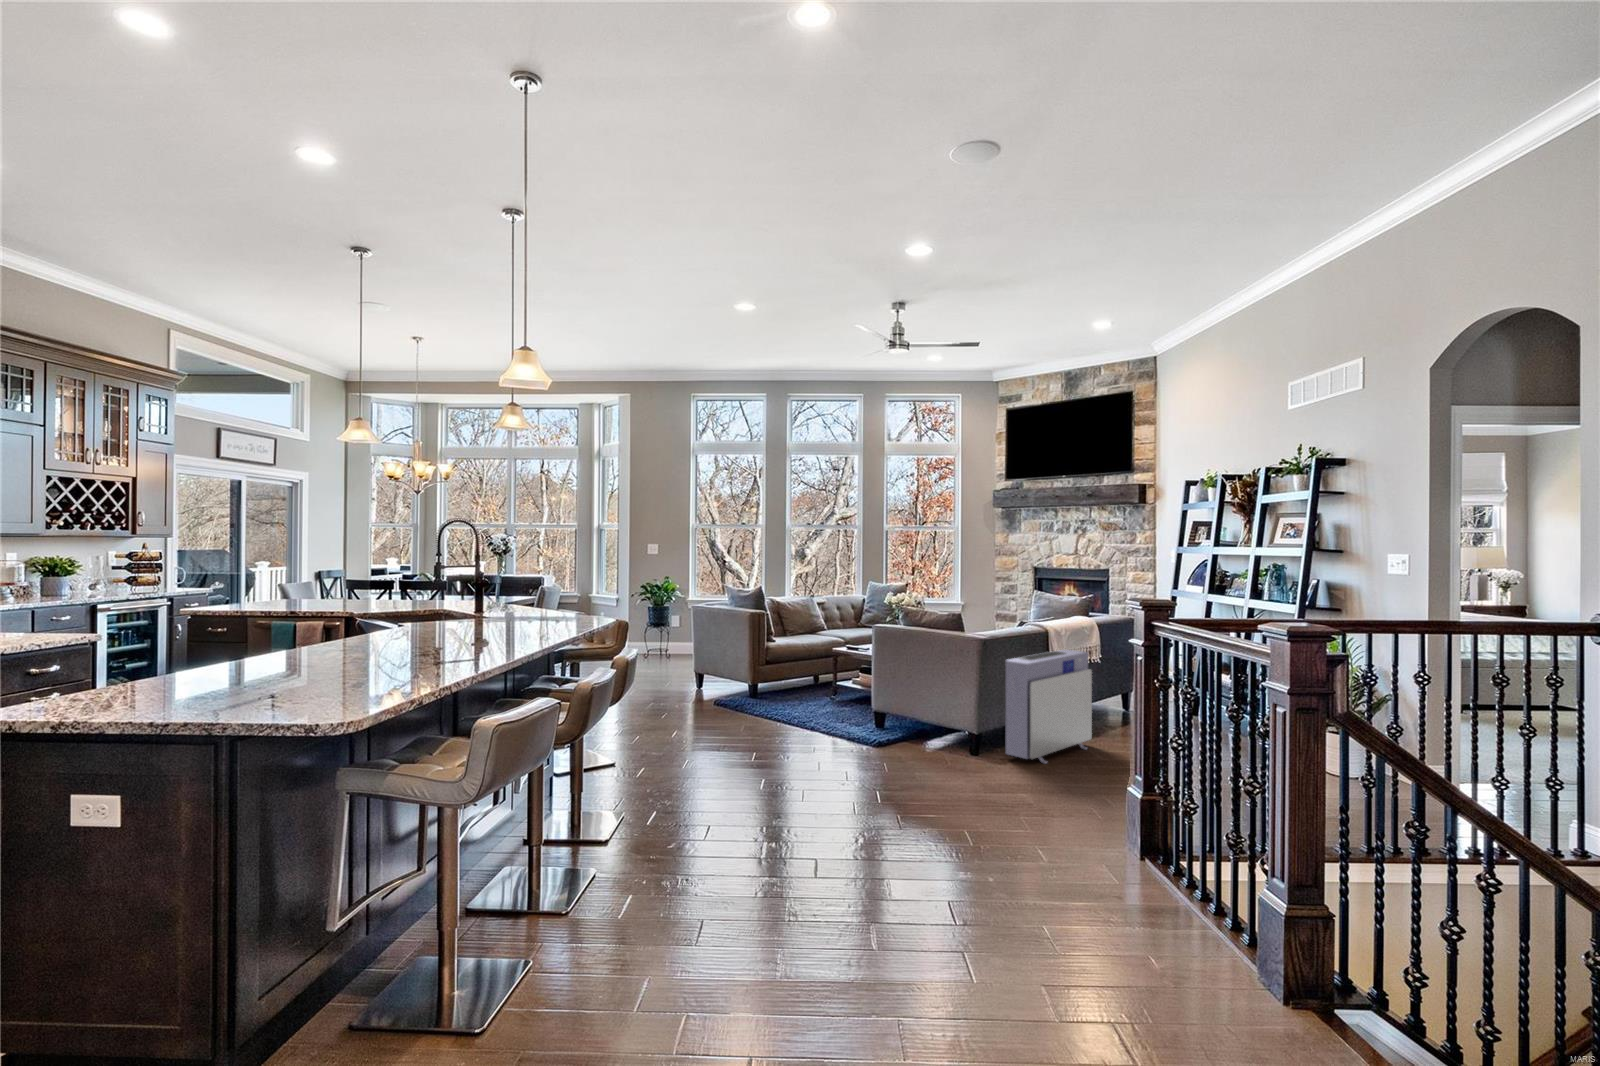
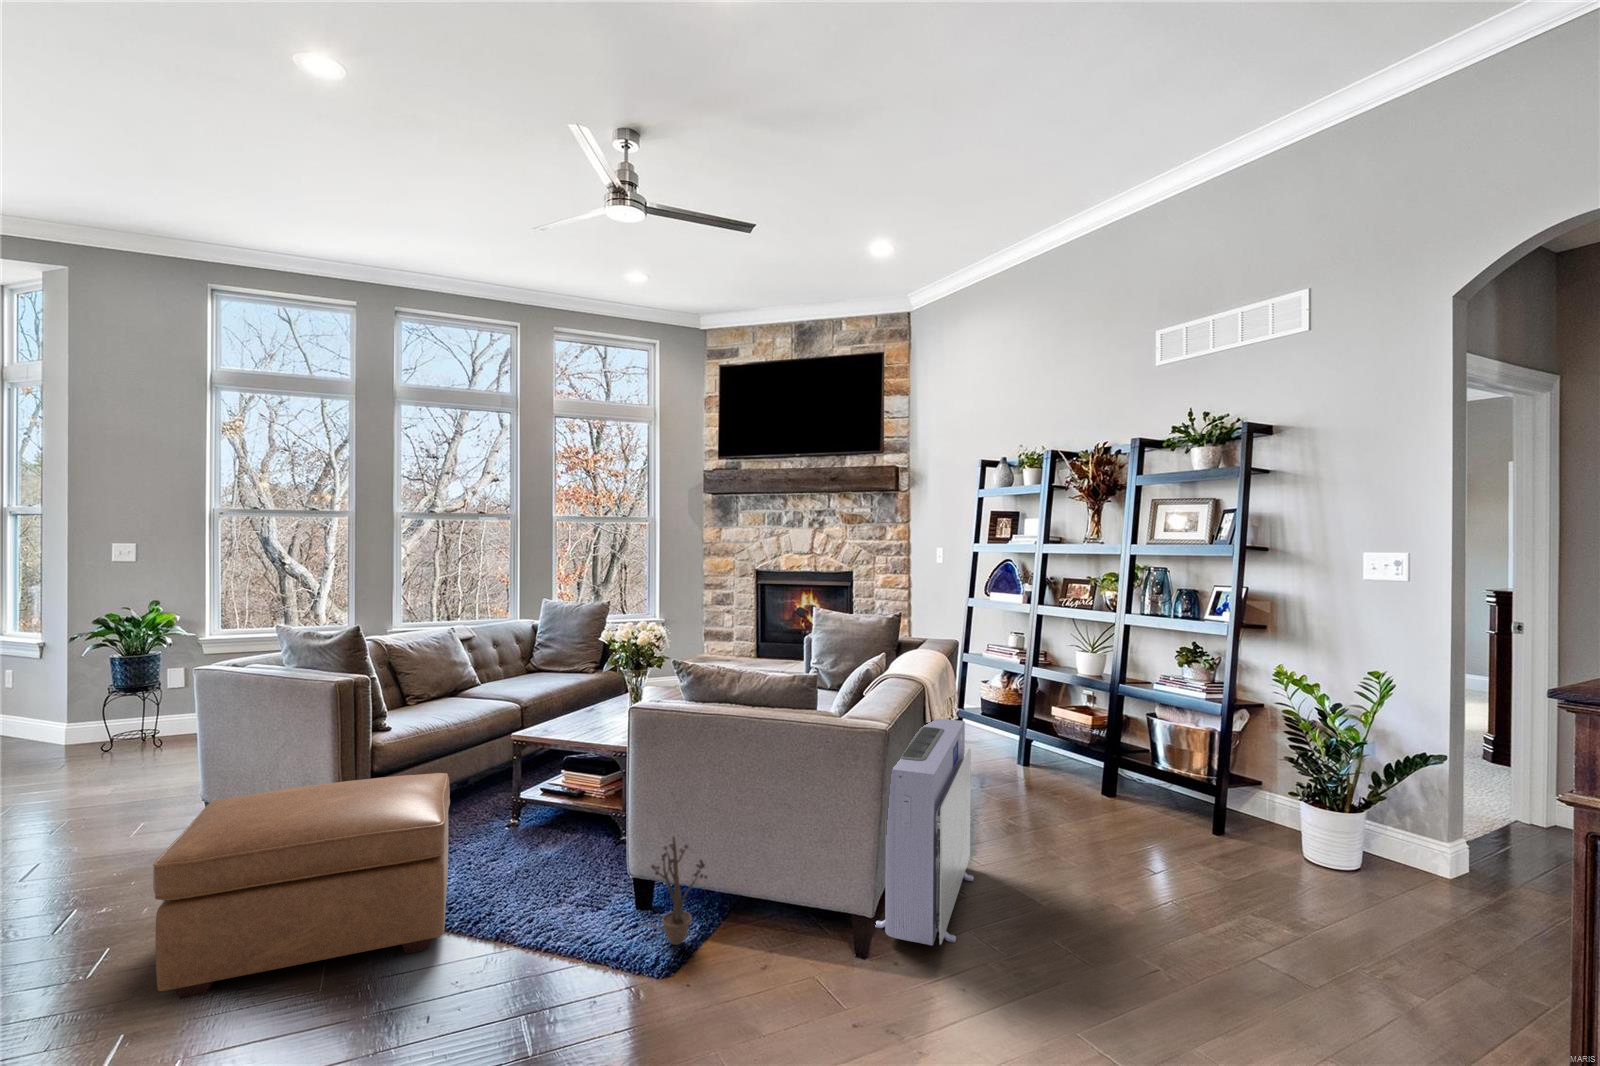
ottoman: none [684,654,798,729] -> present [153,773,450,999]
decorative plant: none [881,688,910,744] -> present [641,837,707,945]

